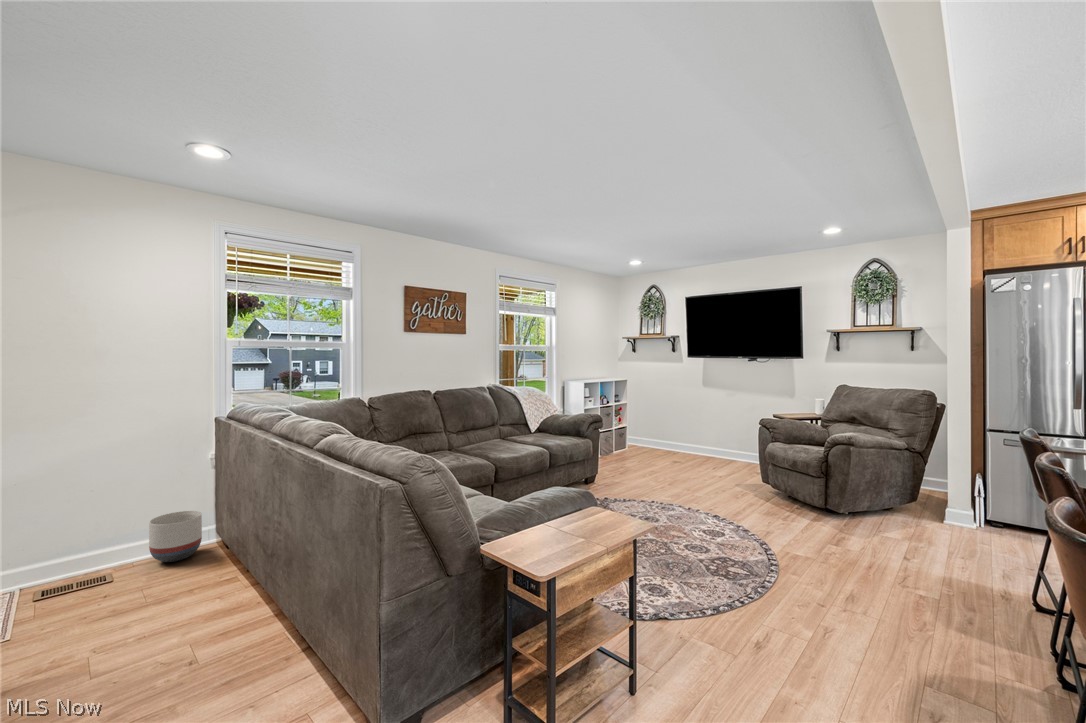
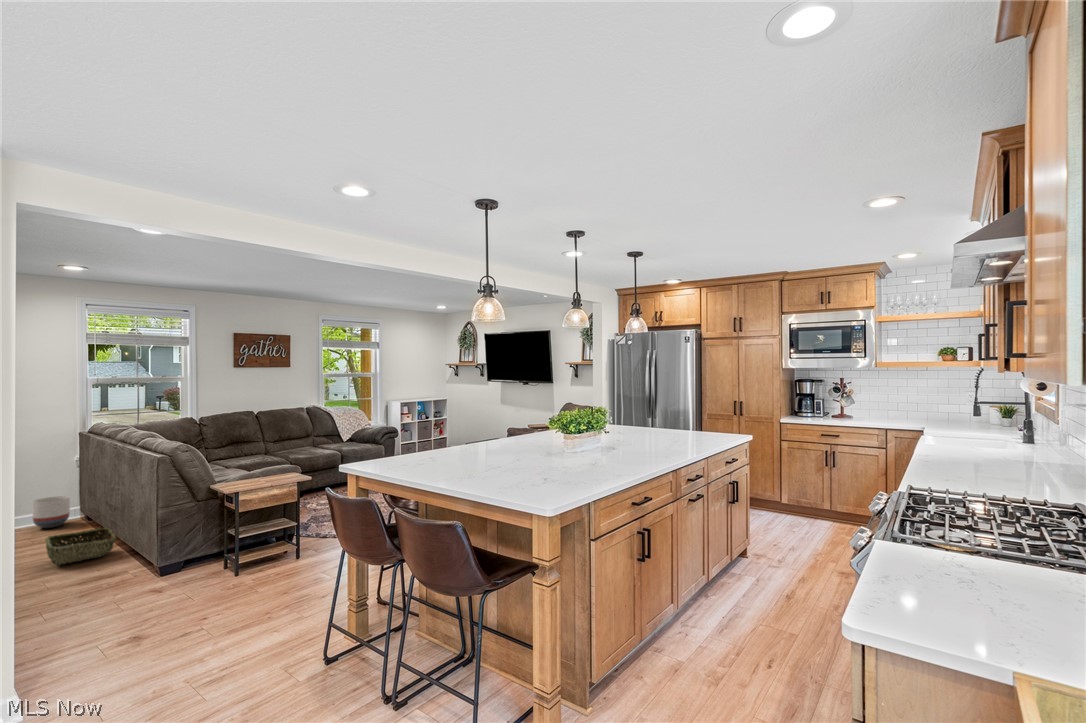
woven basket: none [154,591,278,681] -> present [45,528,116,565]

